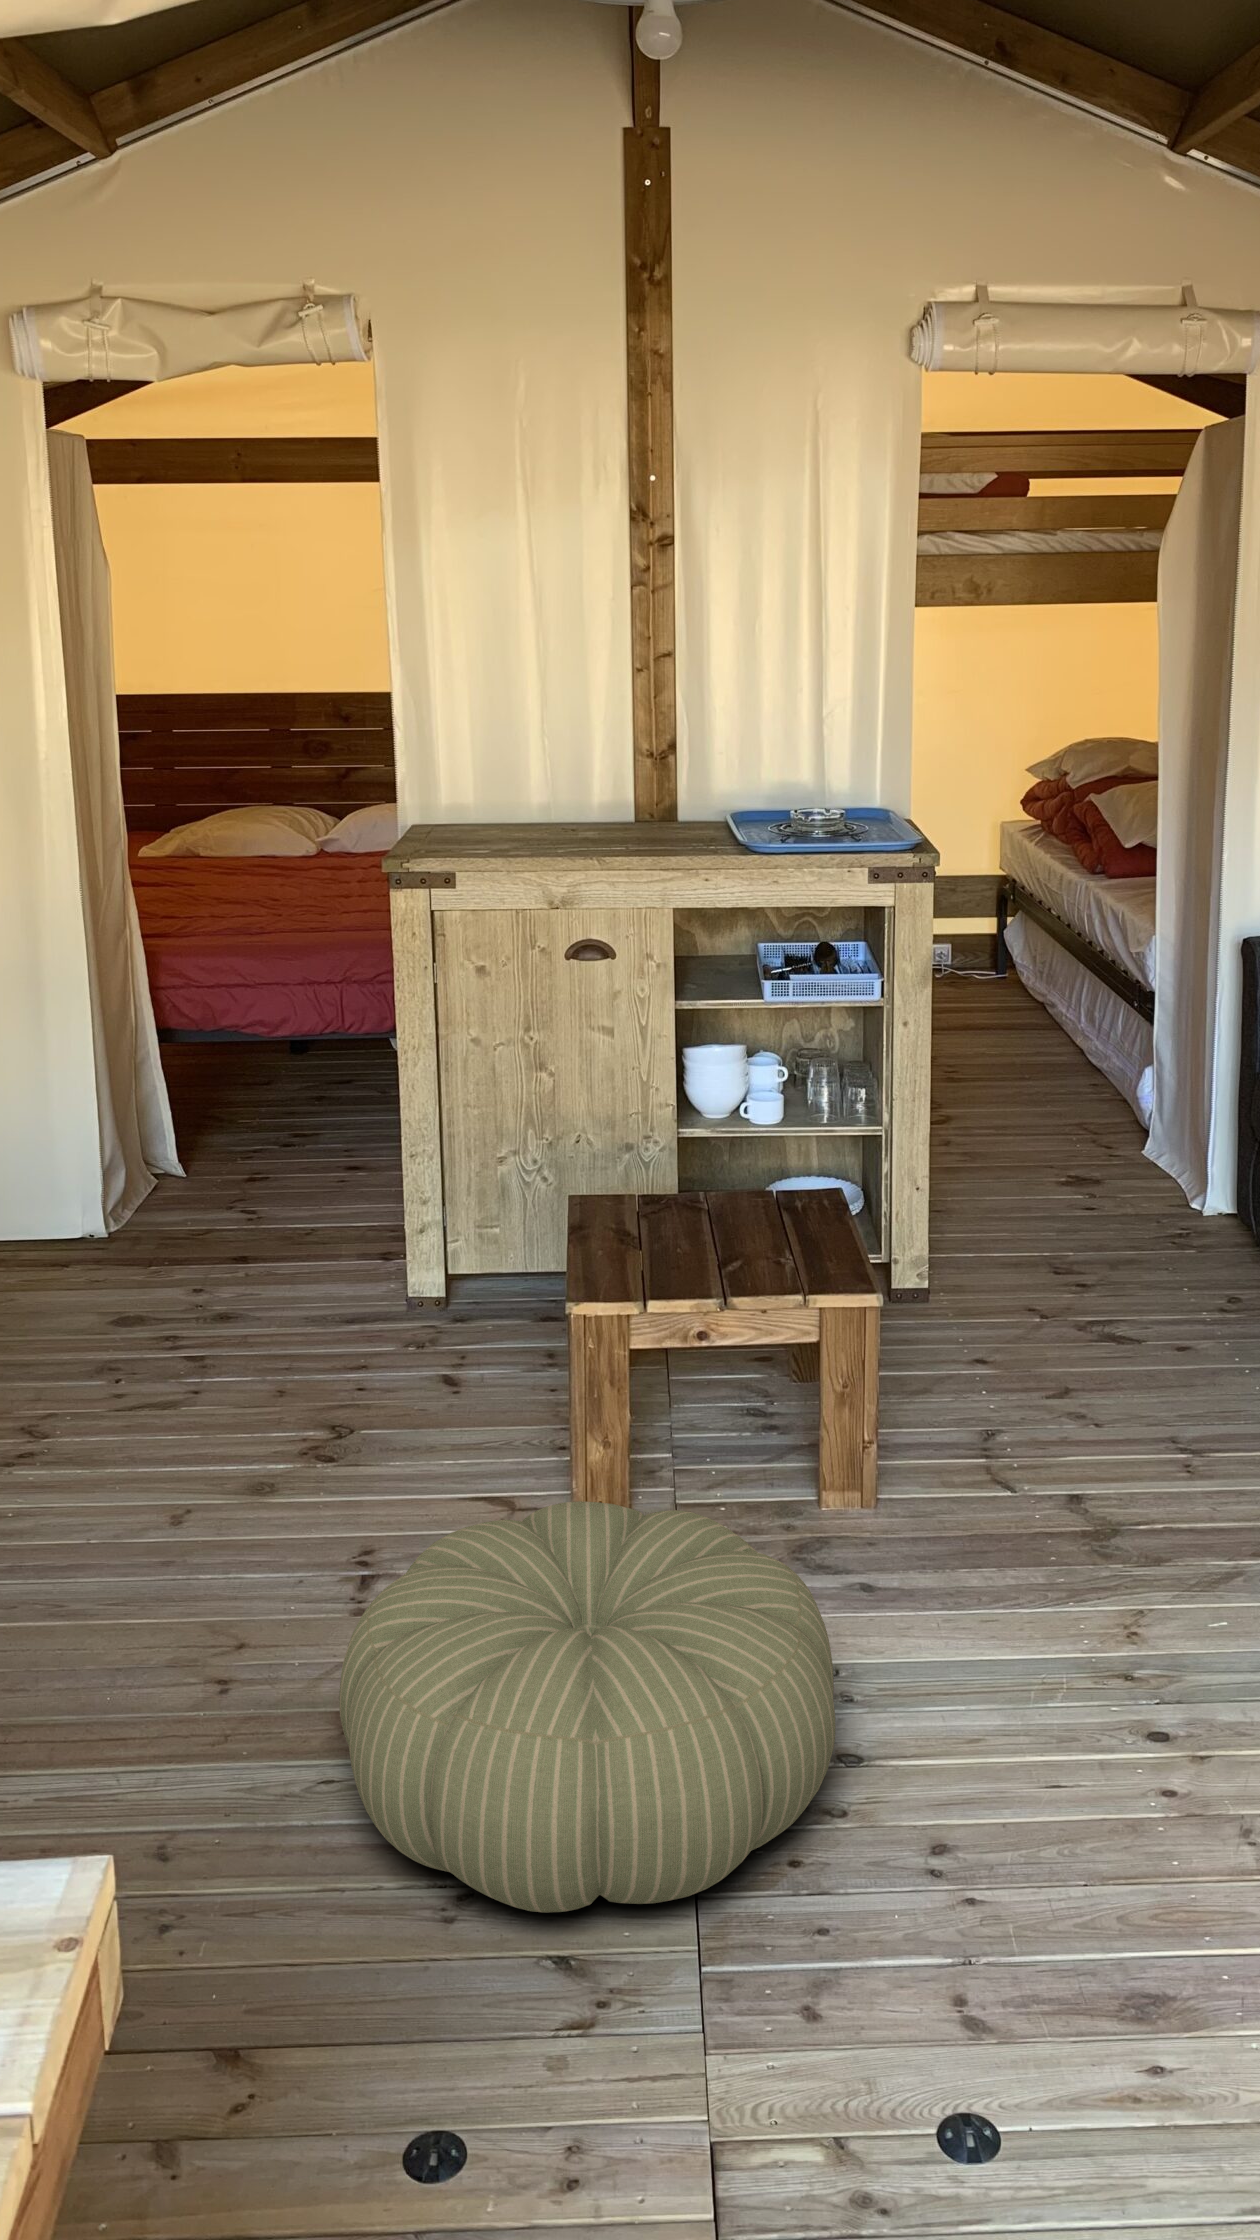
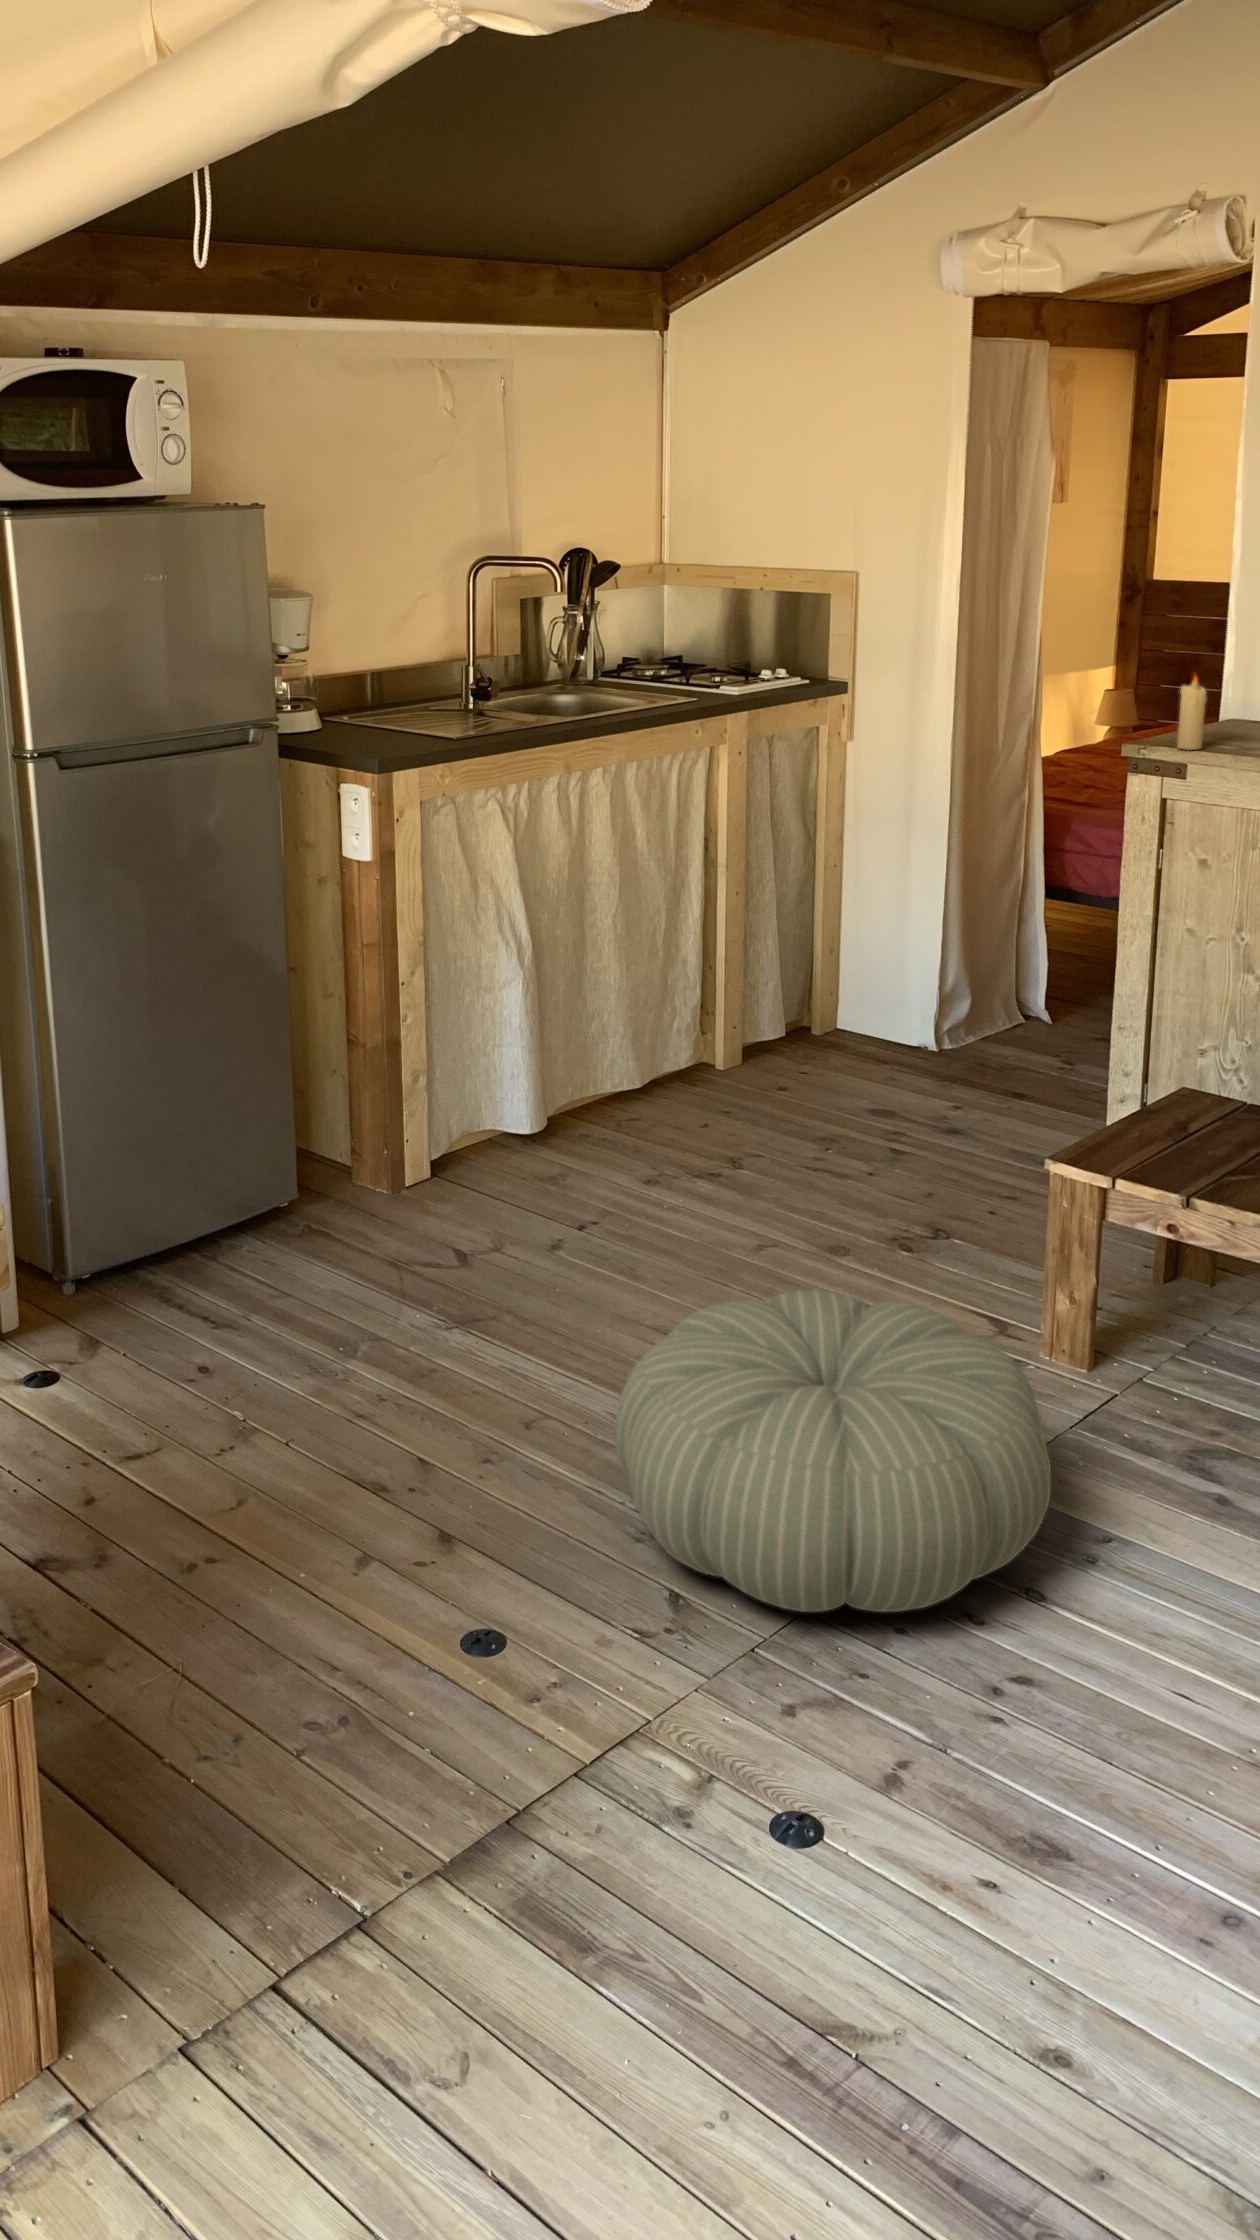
candle: none [430,781,457,860] -> present [1177,676,1206,750]

